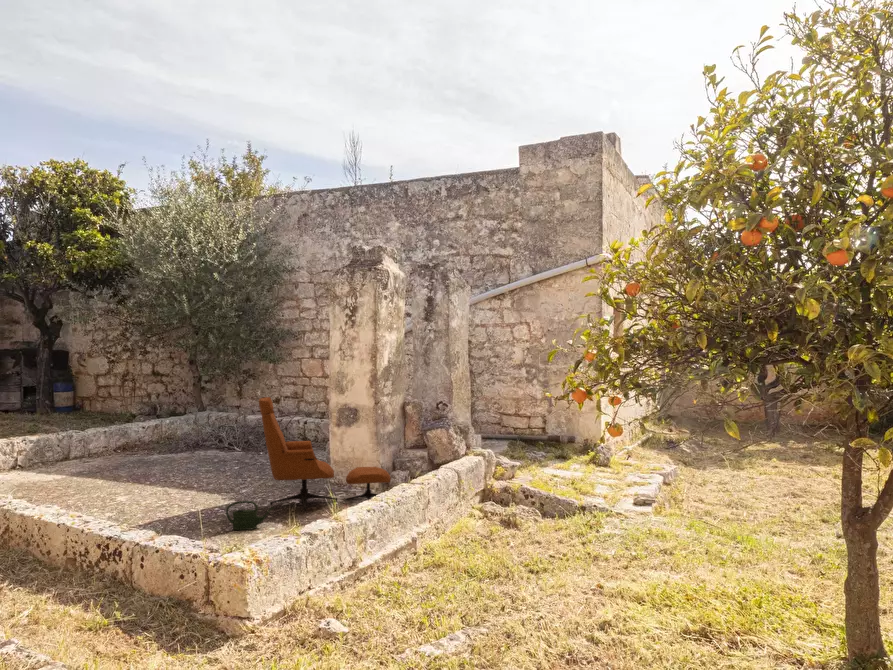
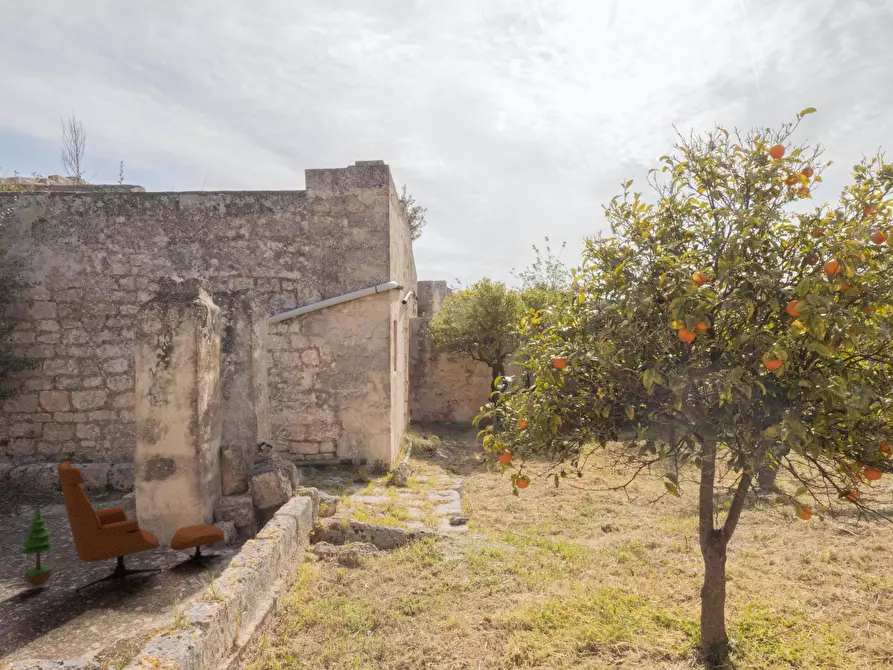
potted tree: none [238,433,263,500] -> present [20,508,55,589]
watering can: present [226,501,274,530] -> none [34,599,101,639]

